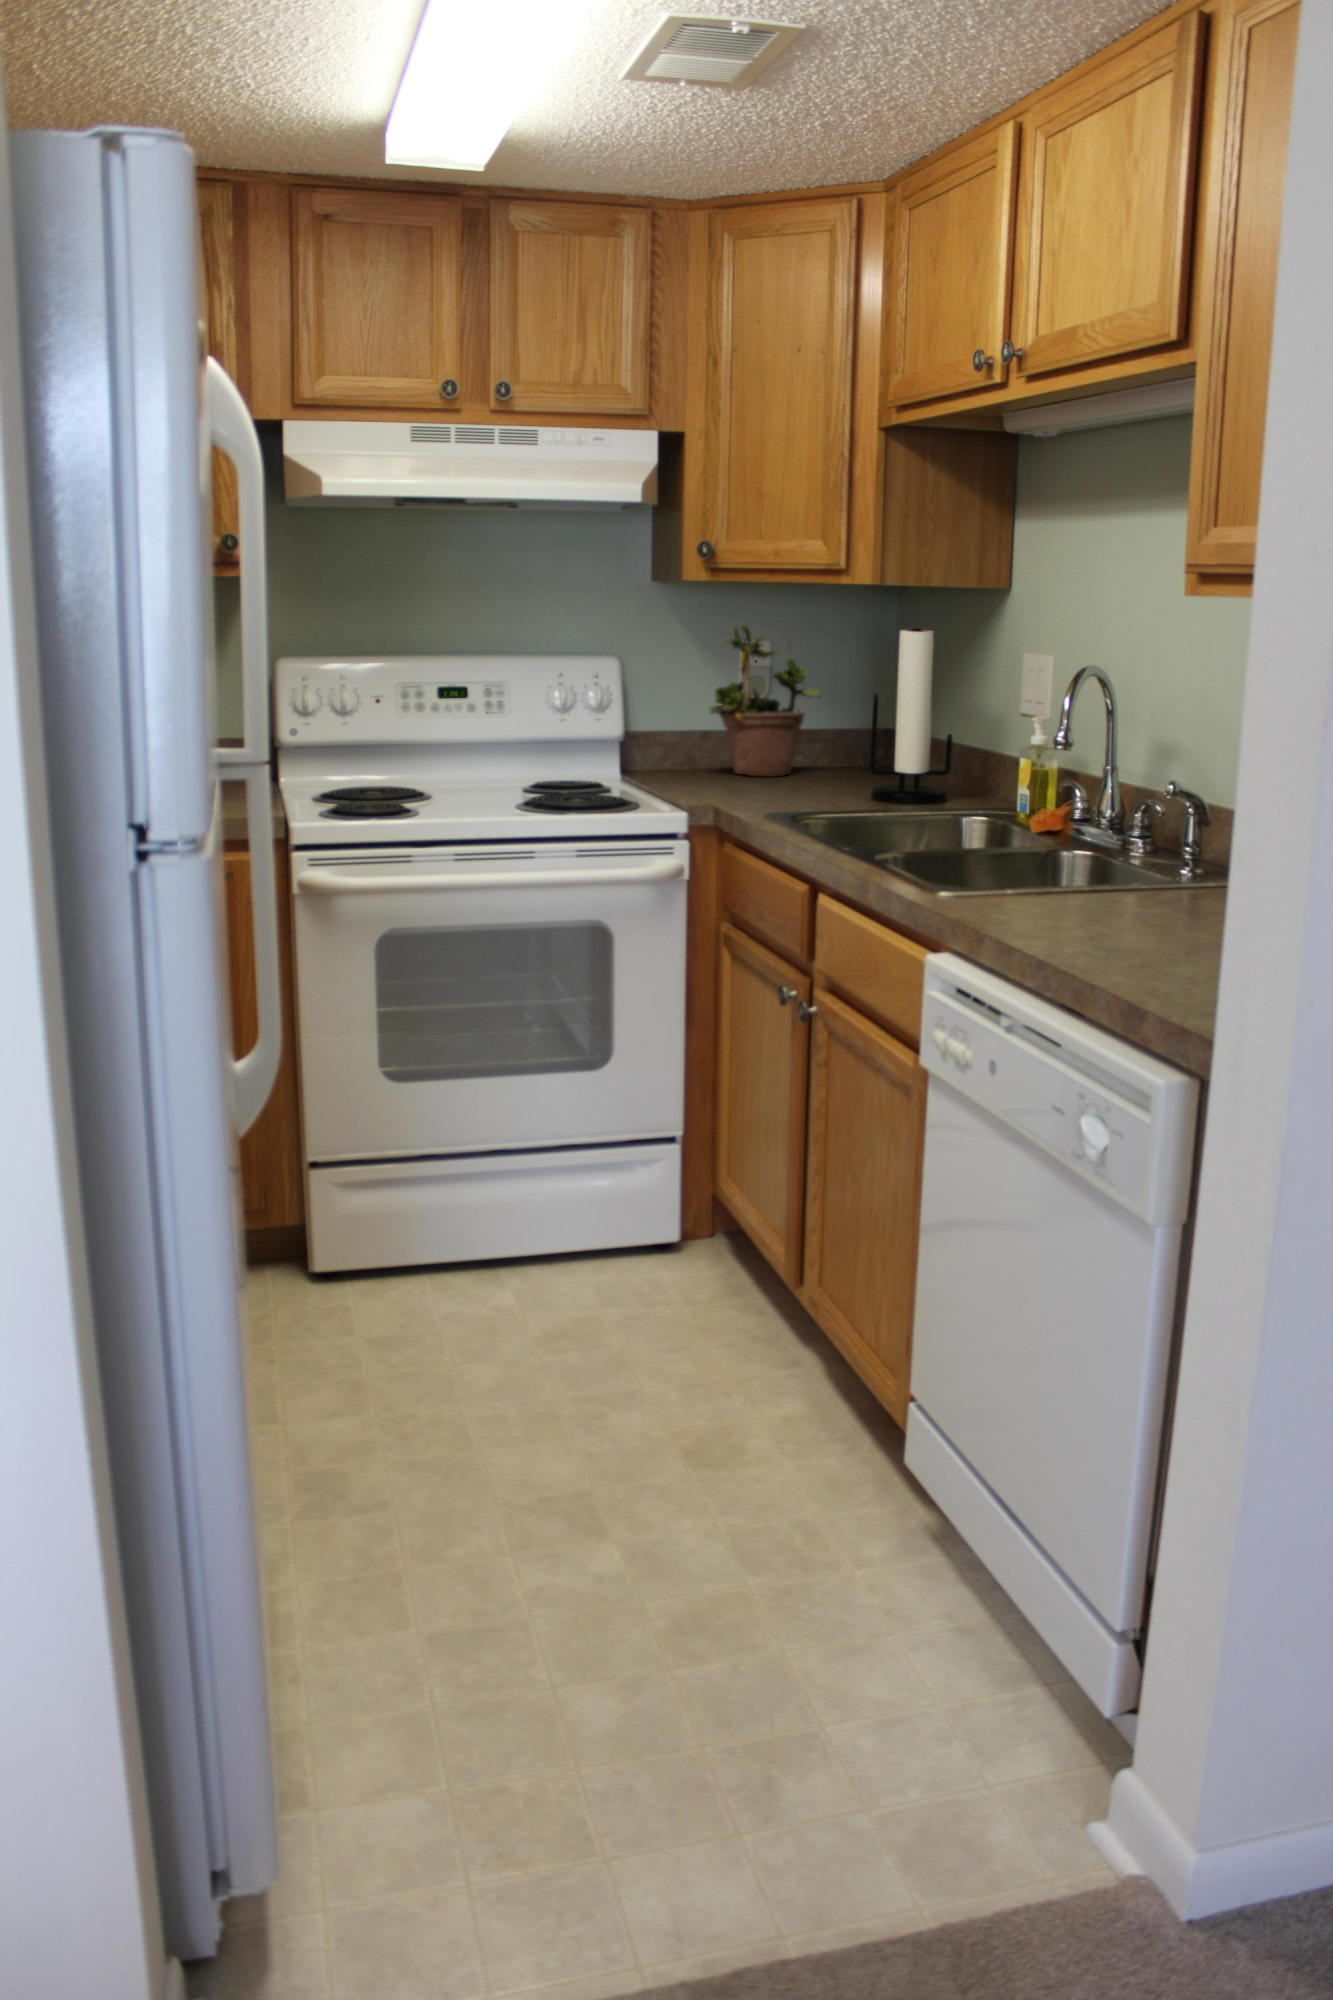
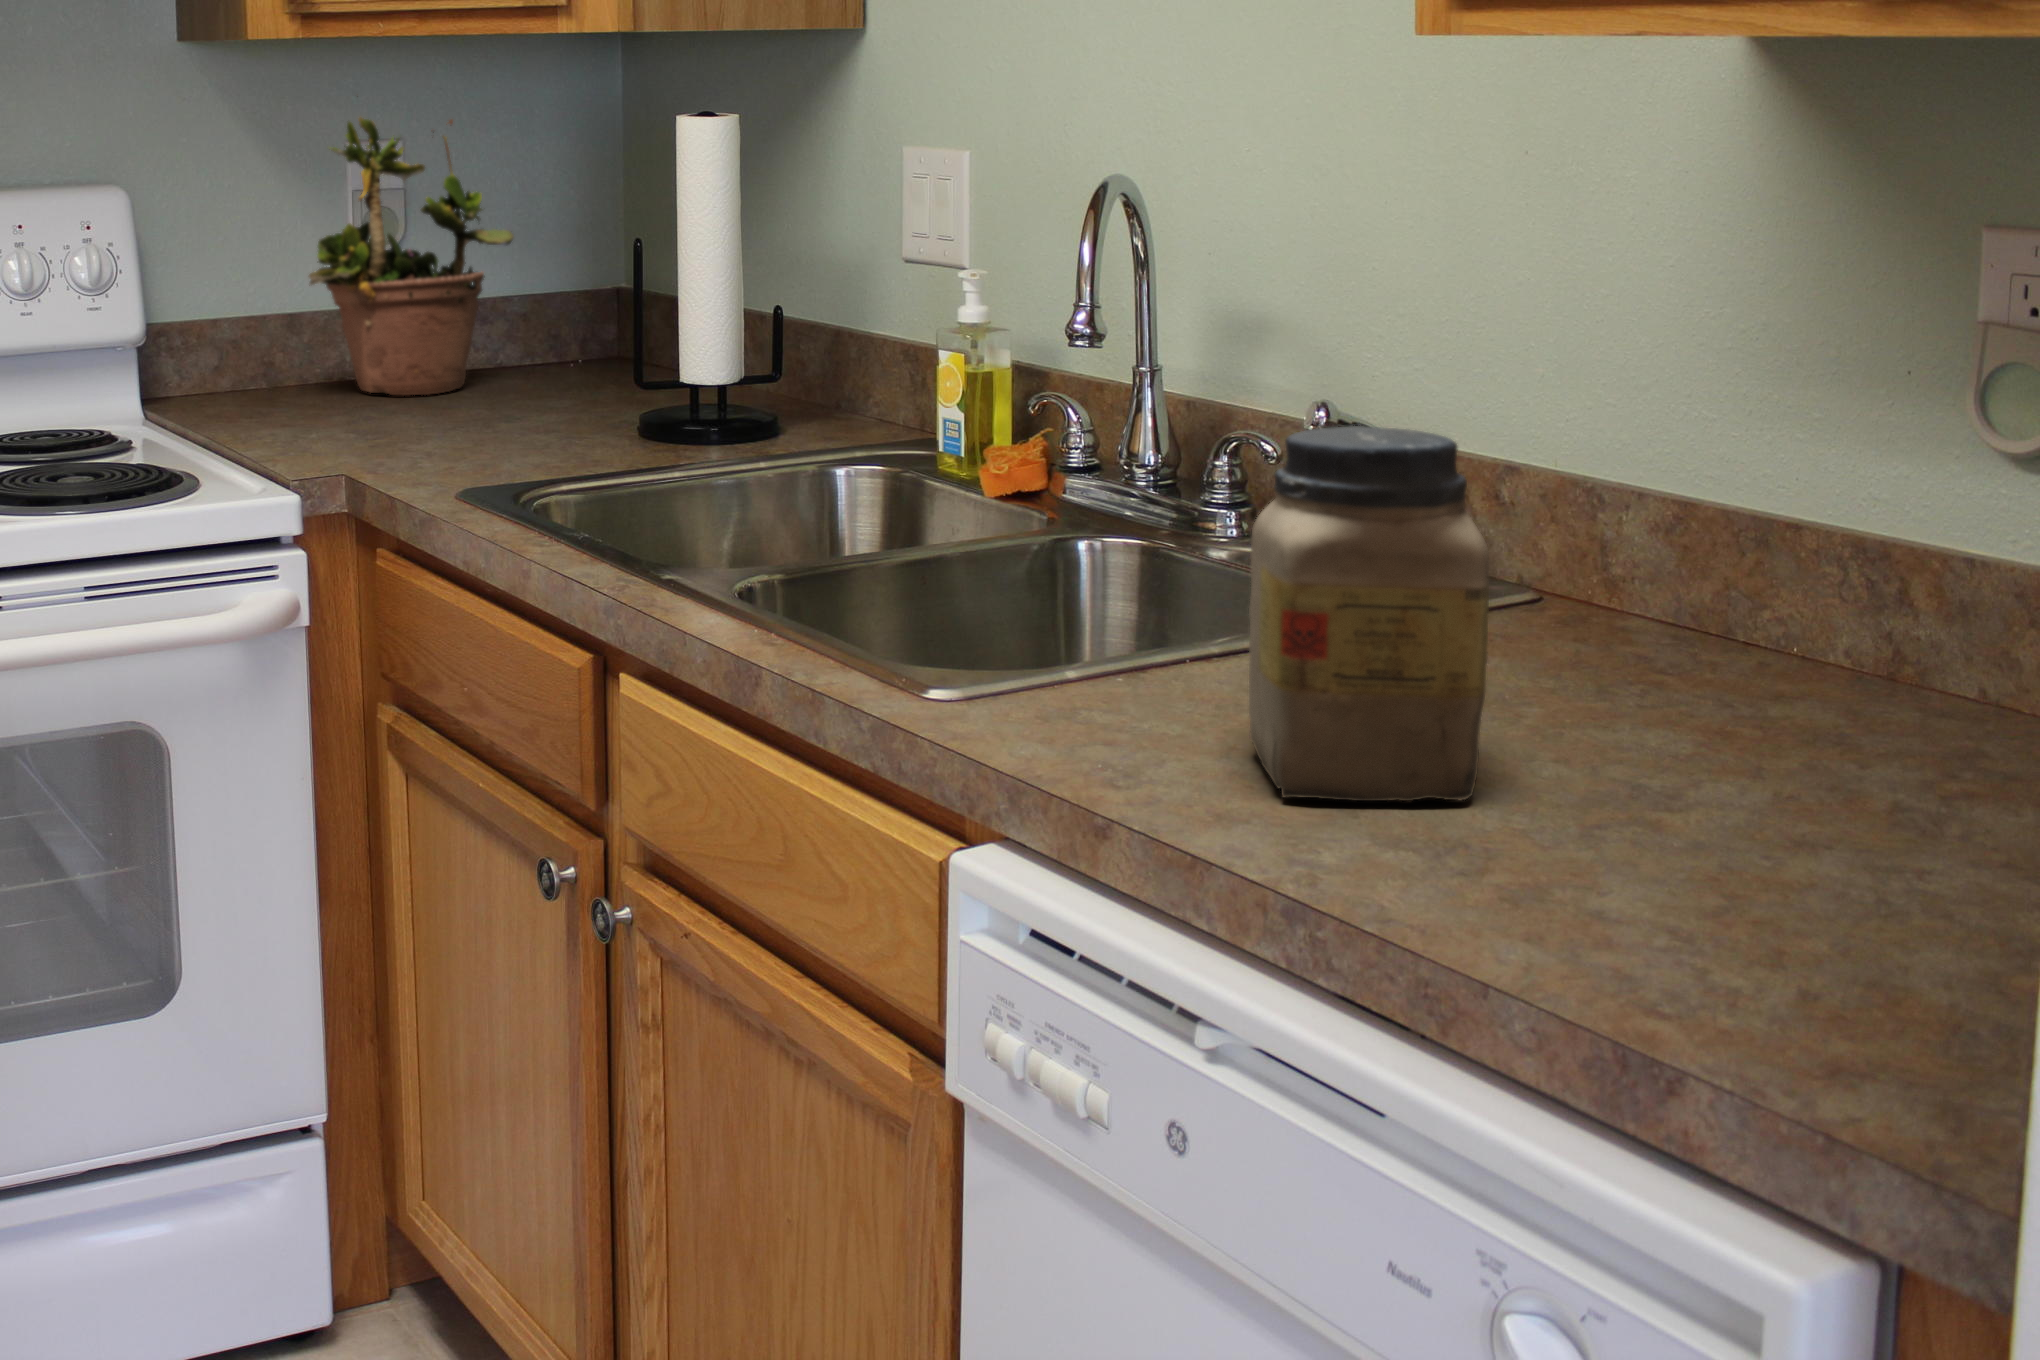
jar: none [1058,775,1158,936] -> present [1249,426,1489,801]

